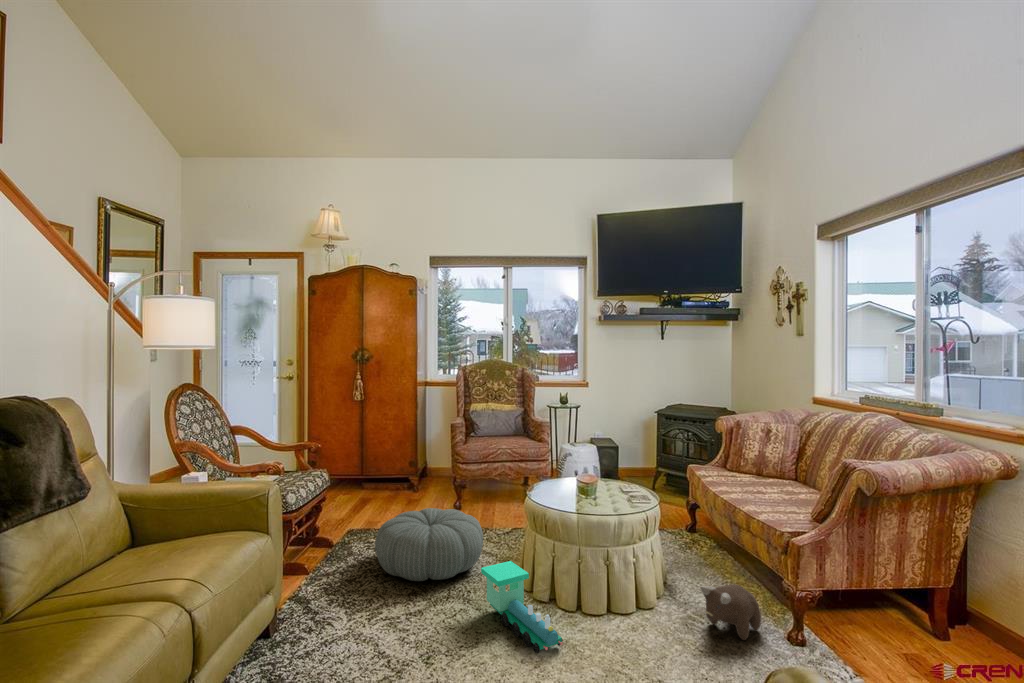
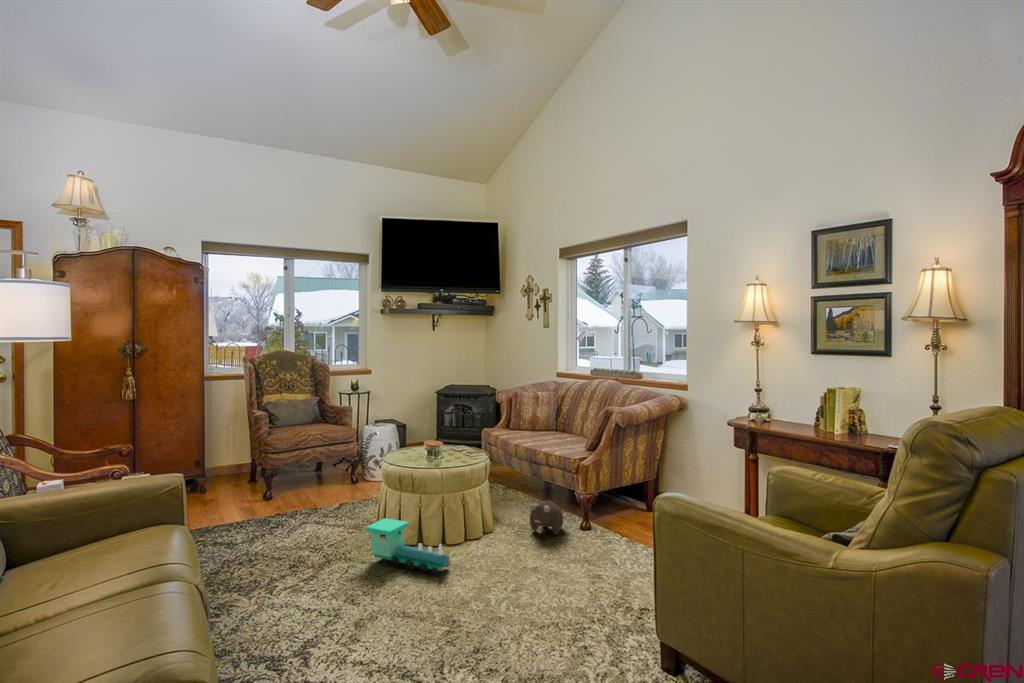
pouf: present [375,508,483,581] -> none [228,492,340,560]

